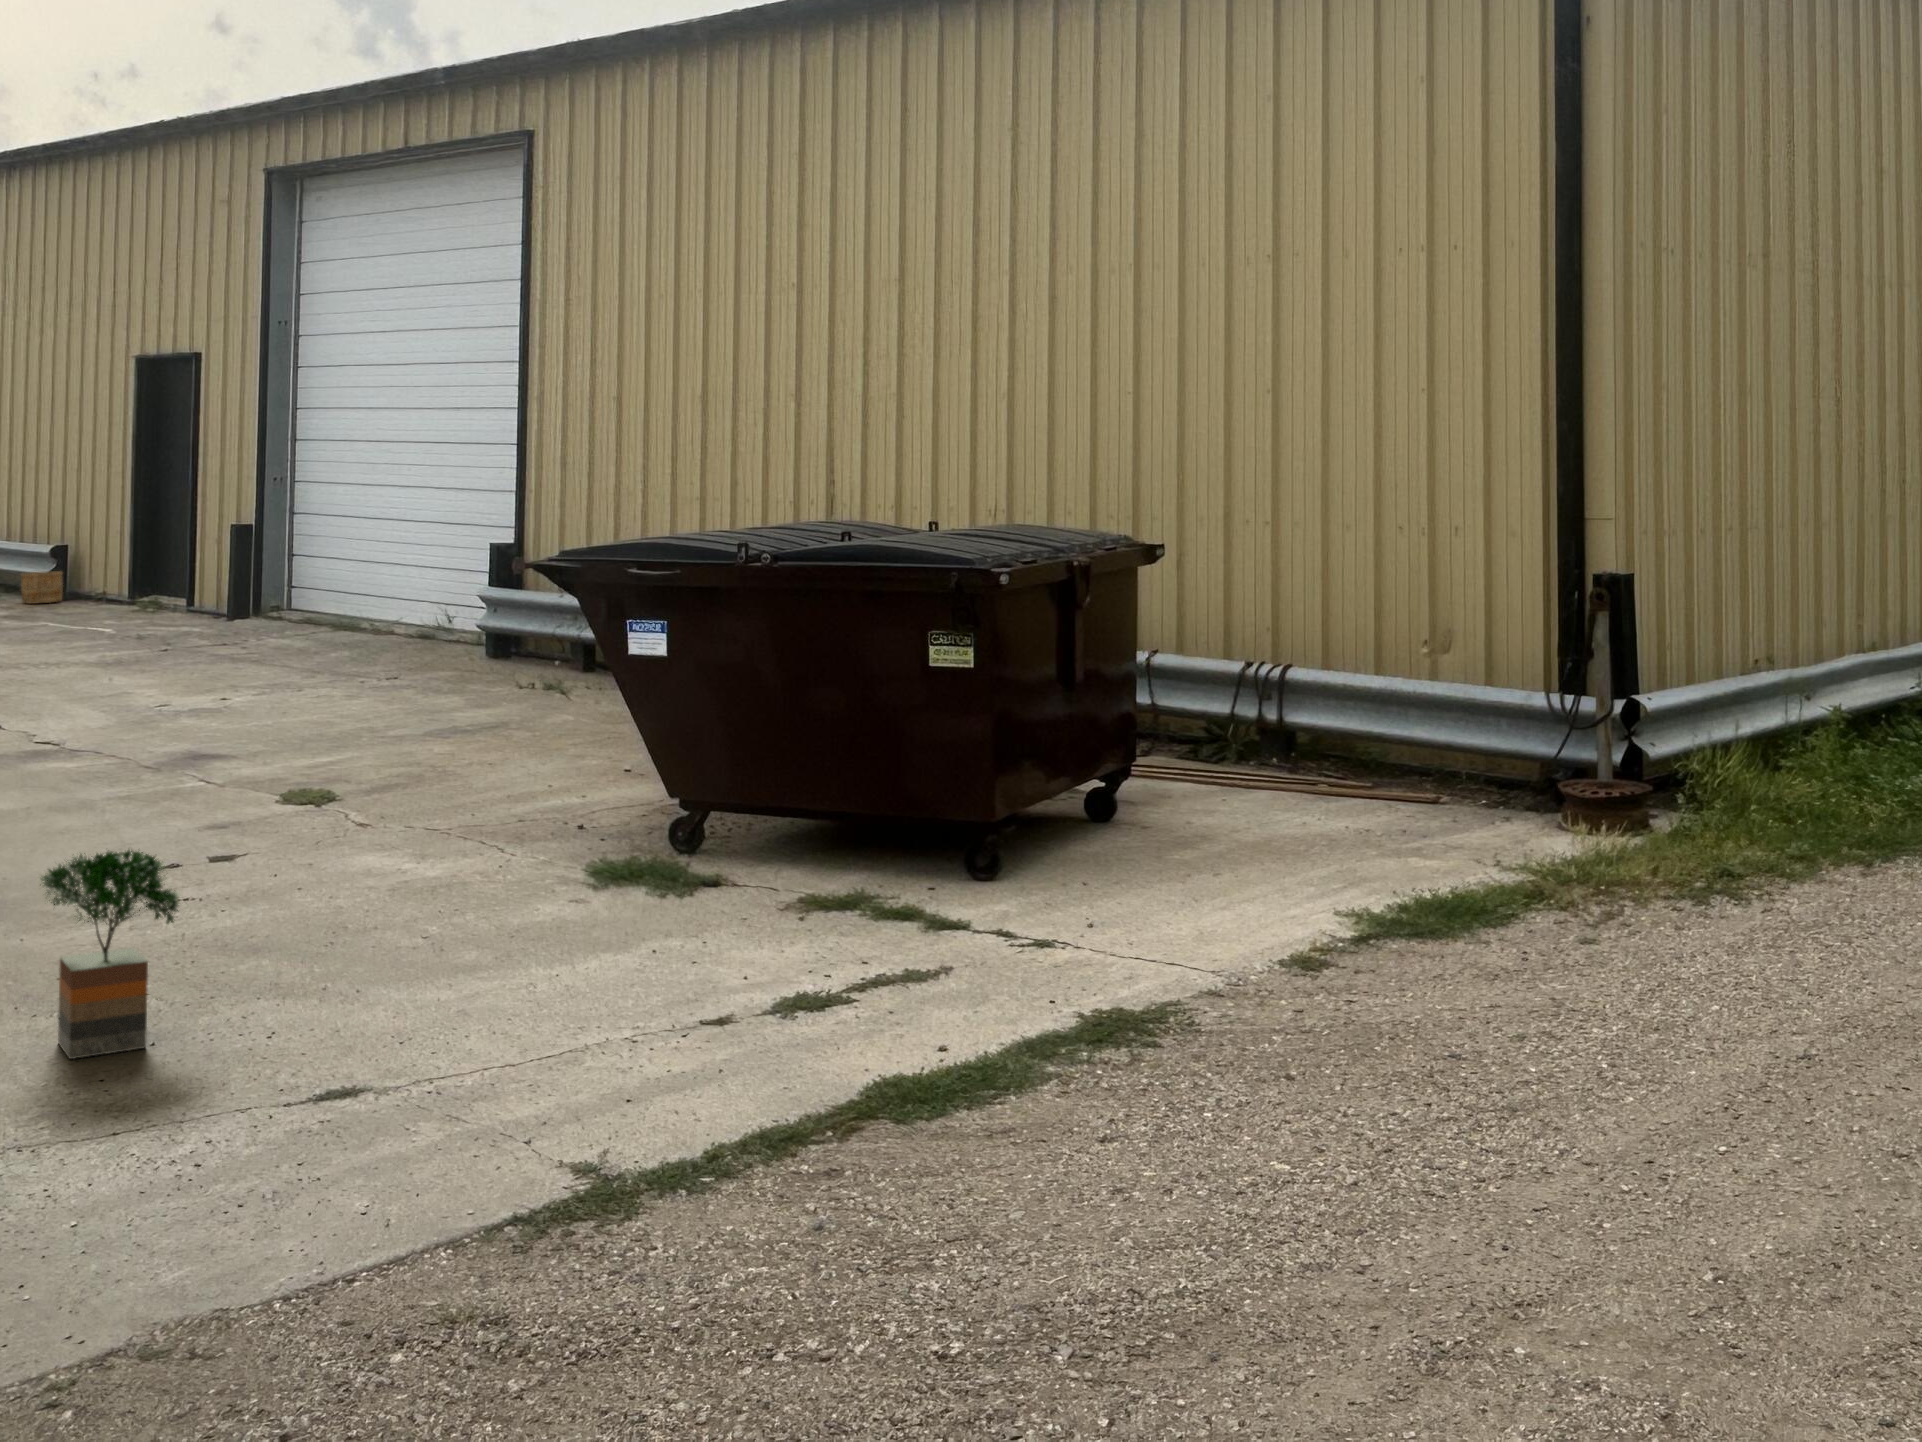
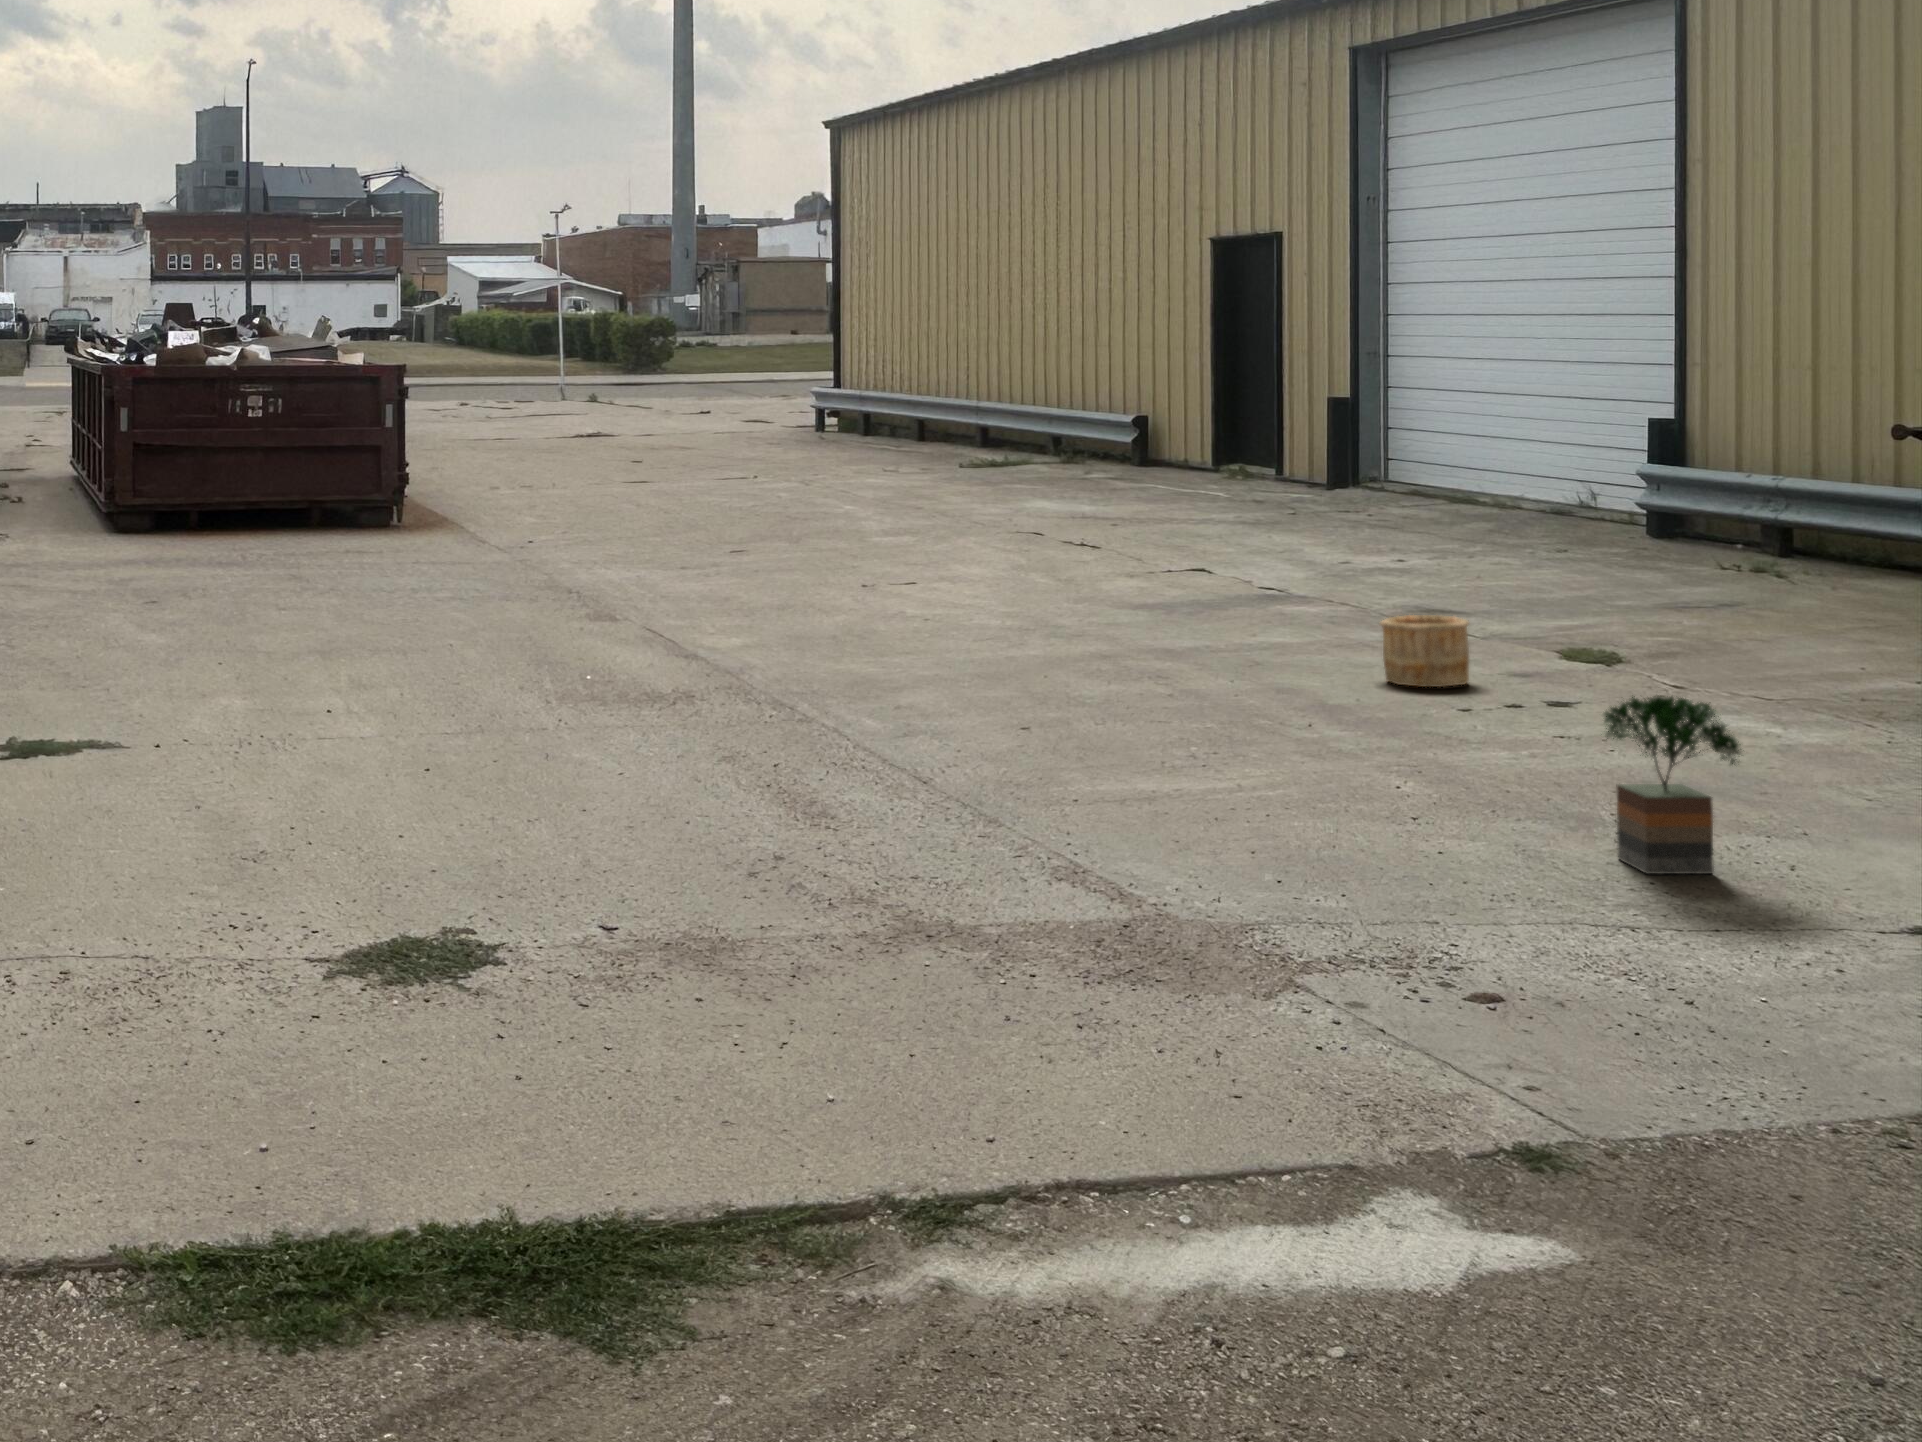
wooden bucket: present [21,571,63,604] -> present [1380,615,1469,687]

